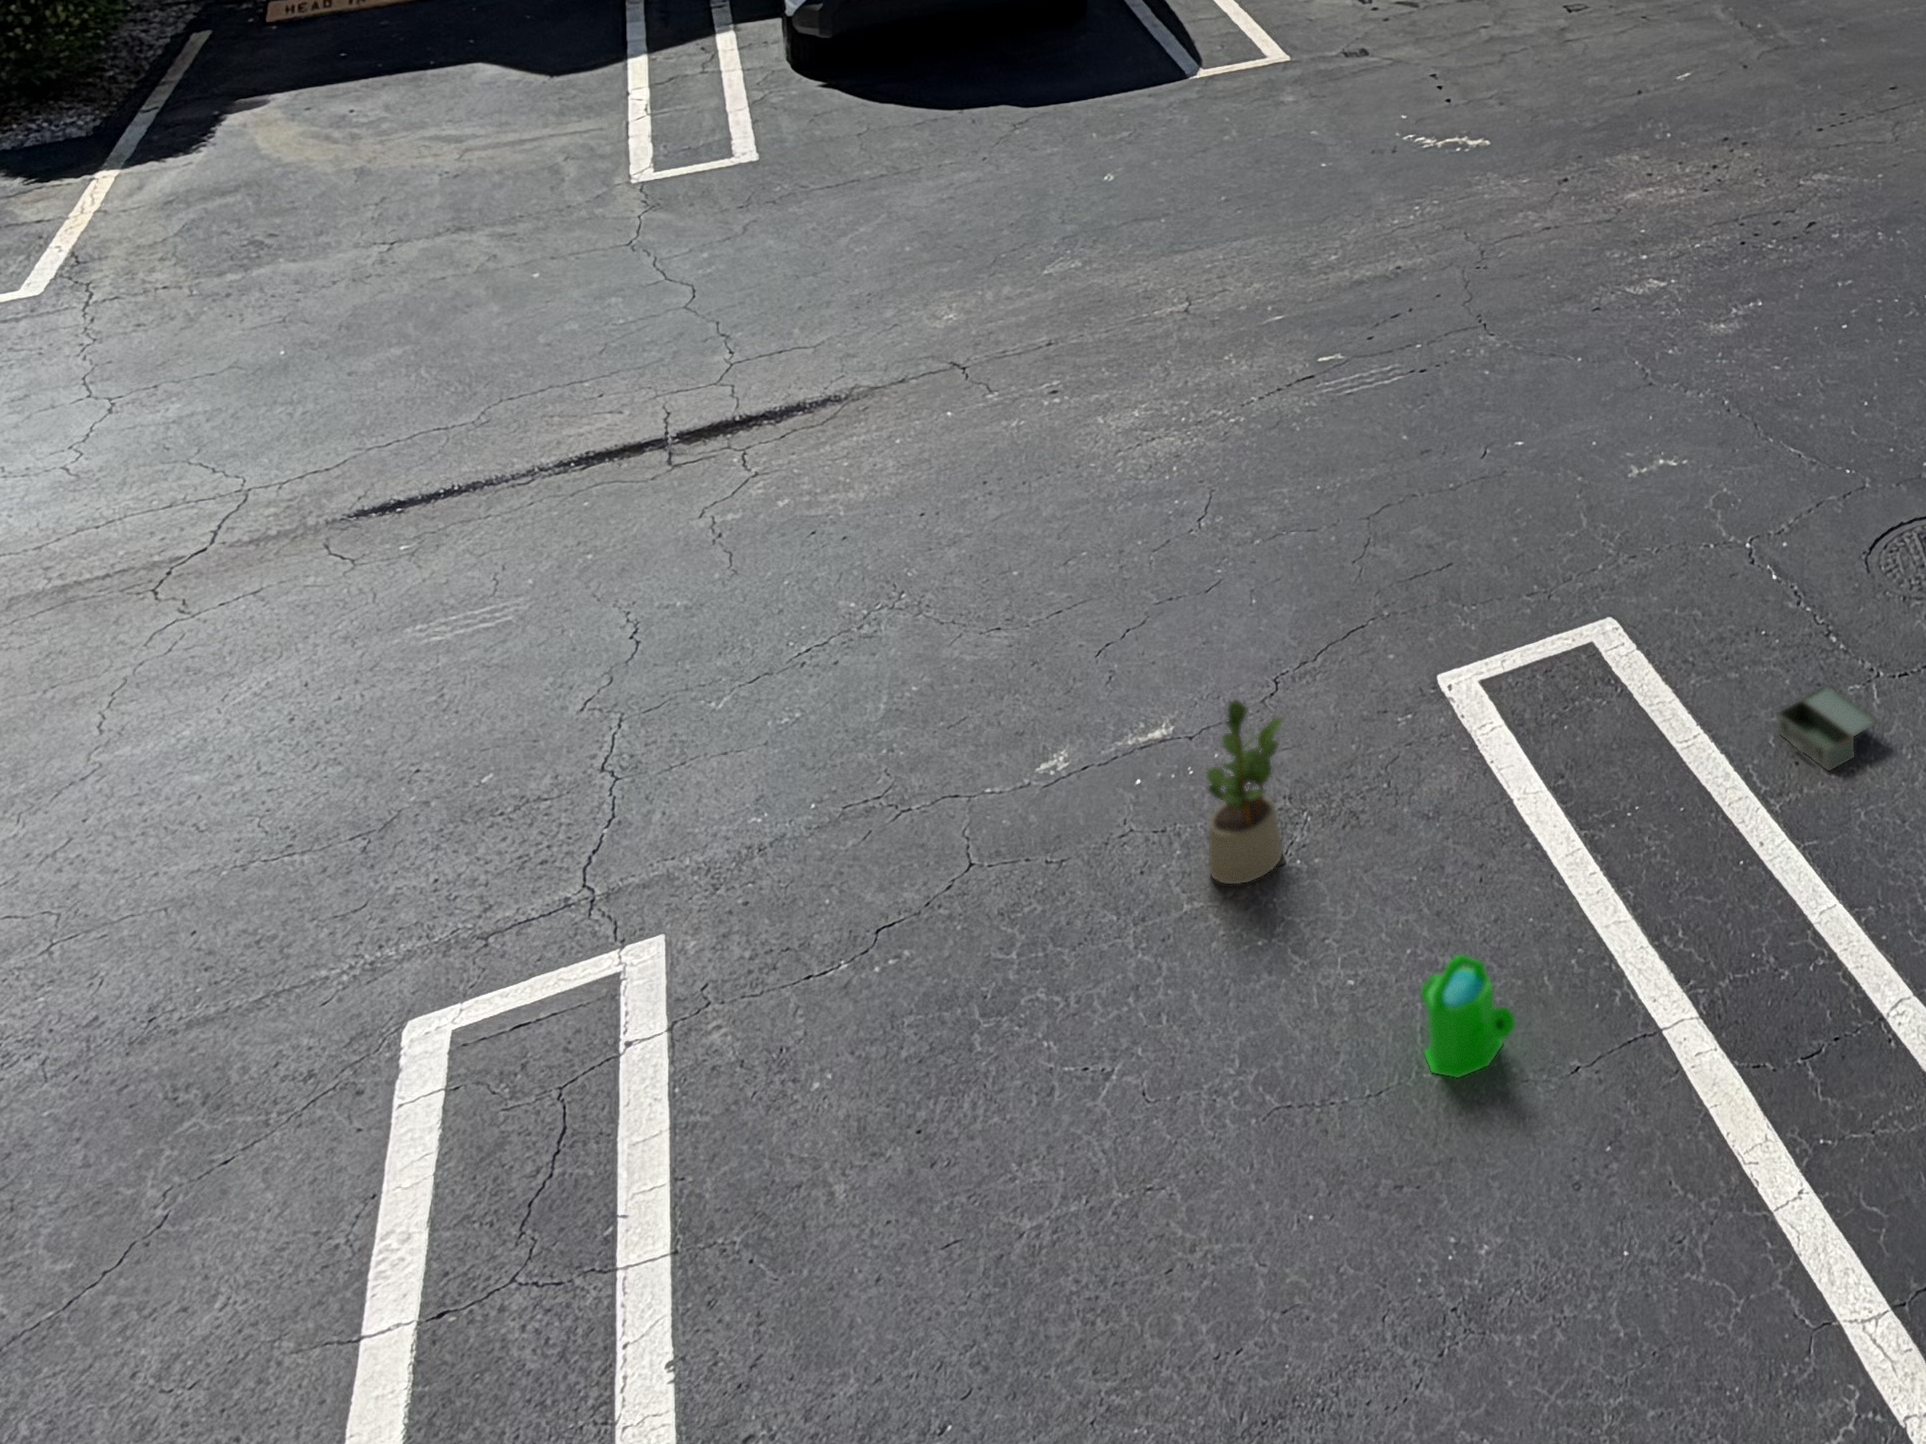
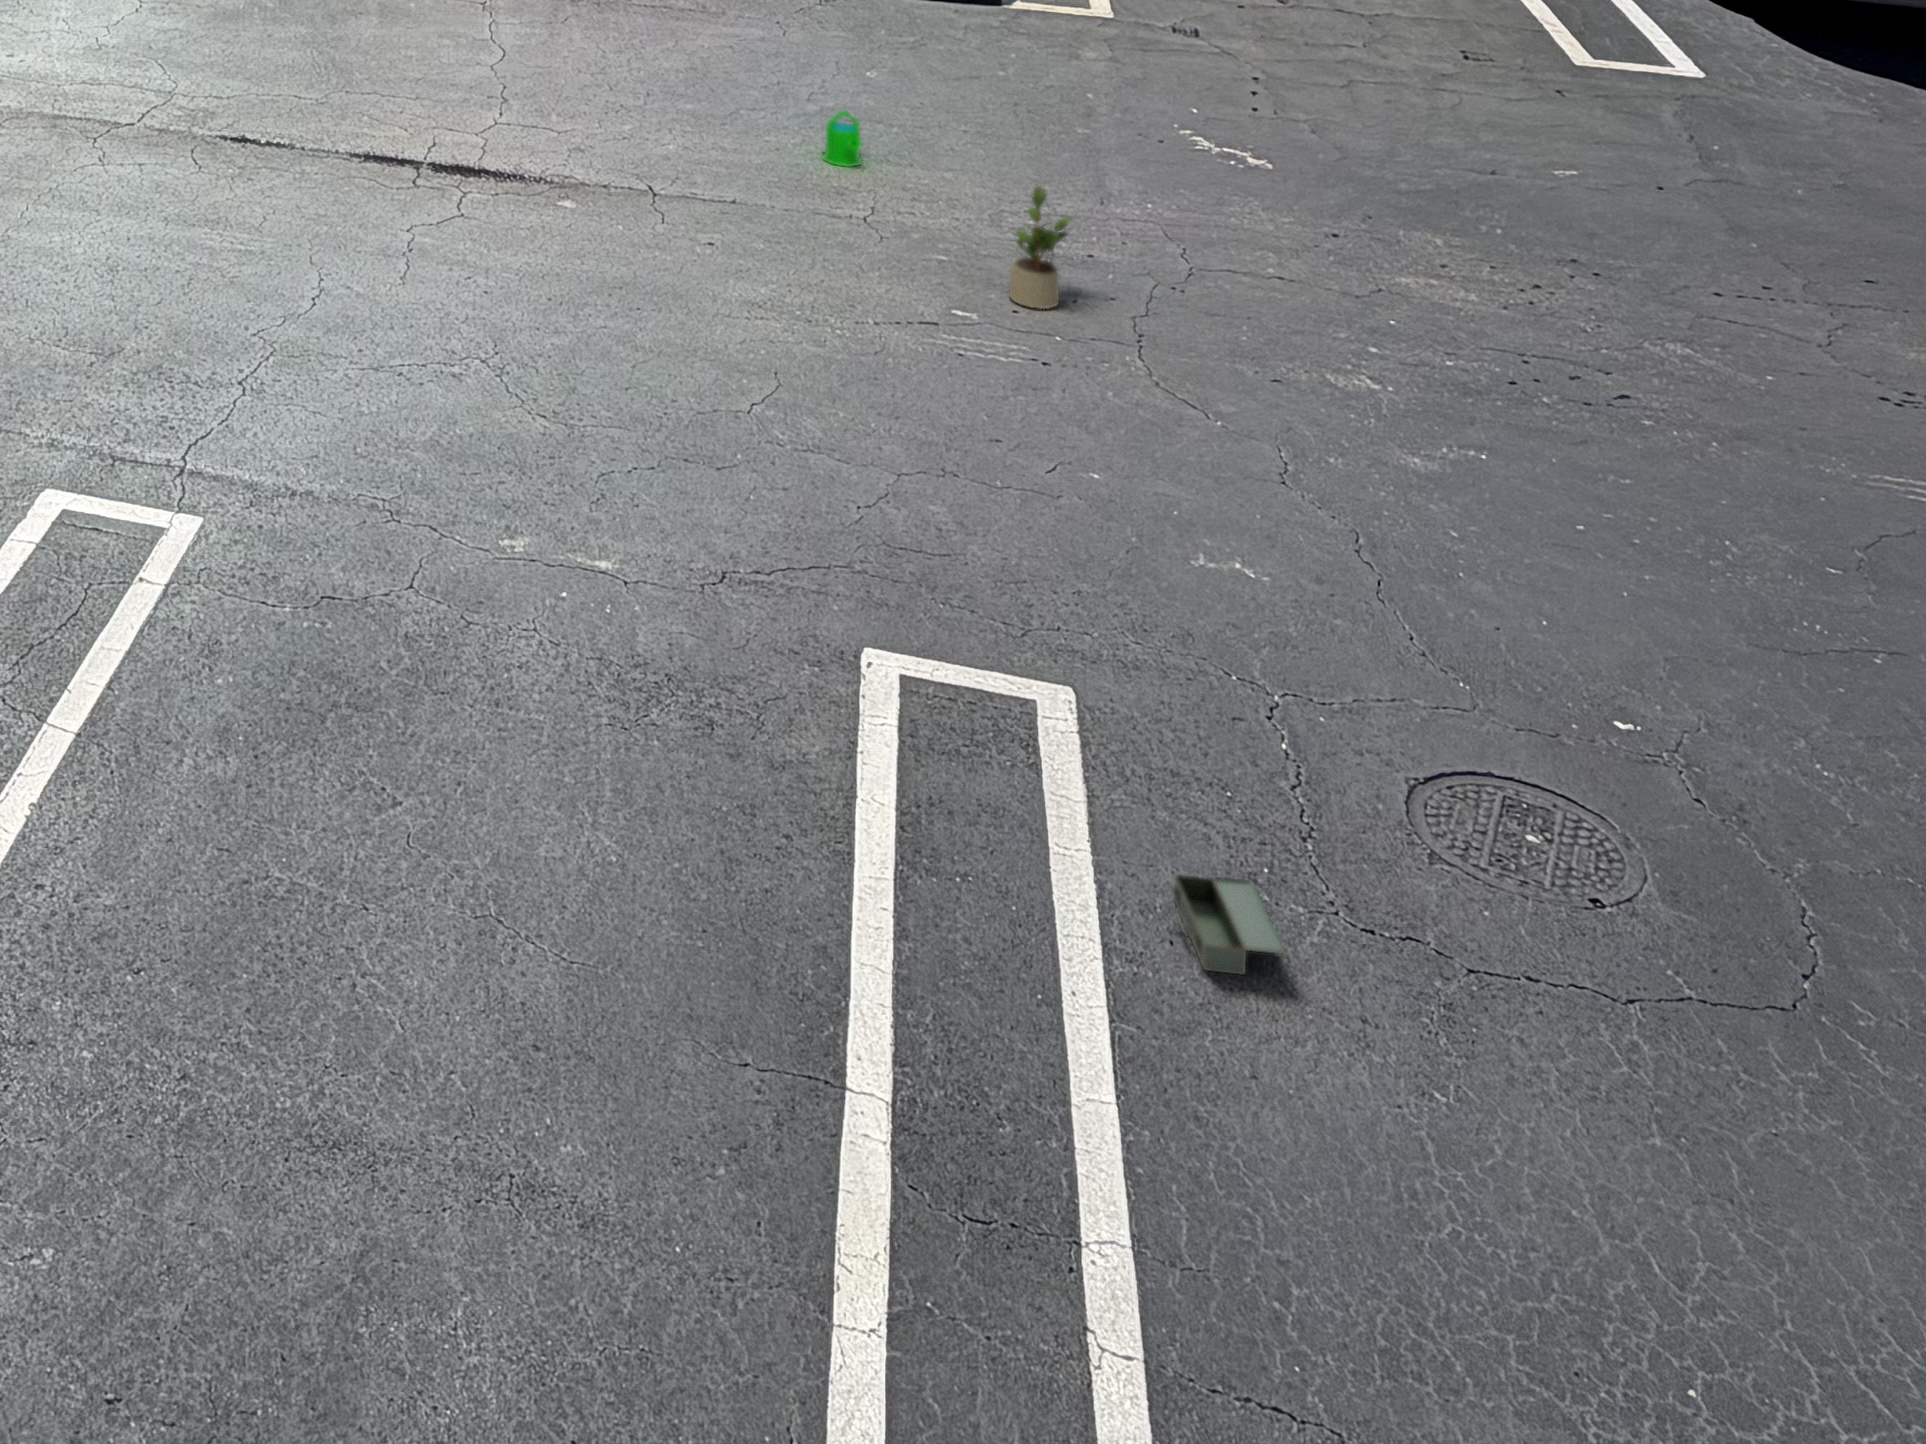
potted plant: present [1207,700,1282,884] -> present [1009,186,1072,309]
watering can: present [1421,955,1515,1078] -> present [823,111,862,167]

